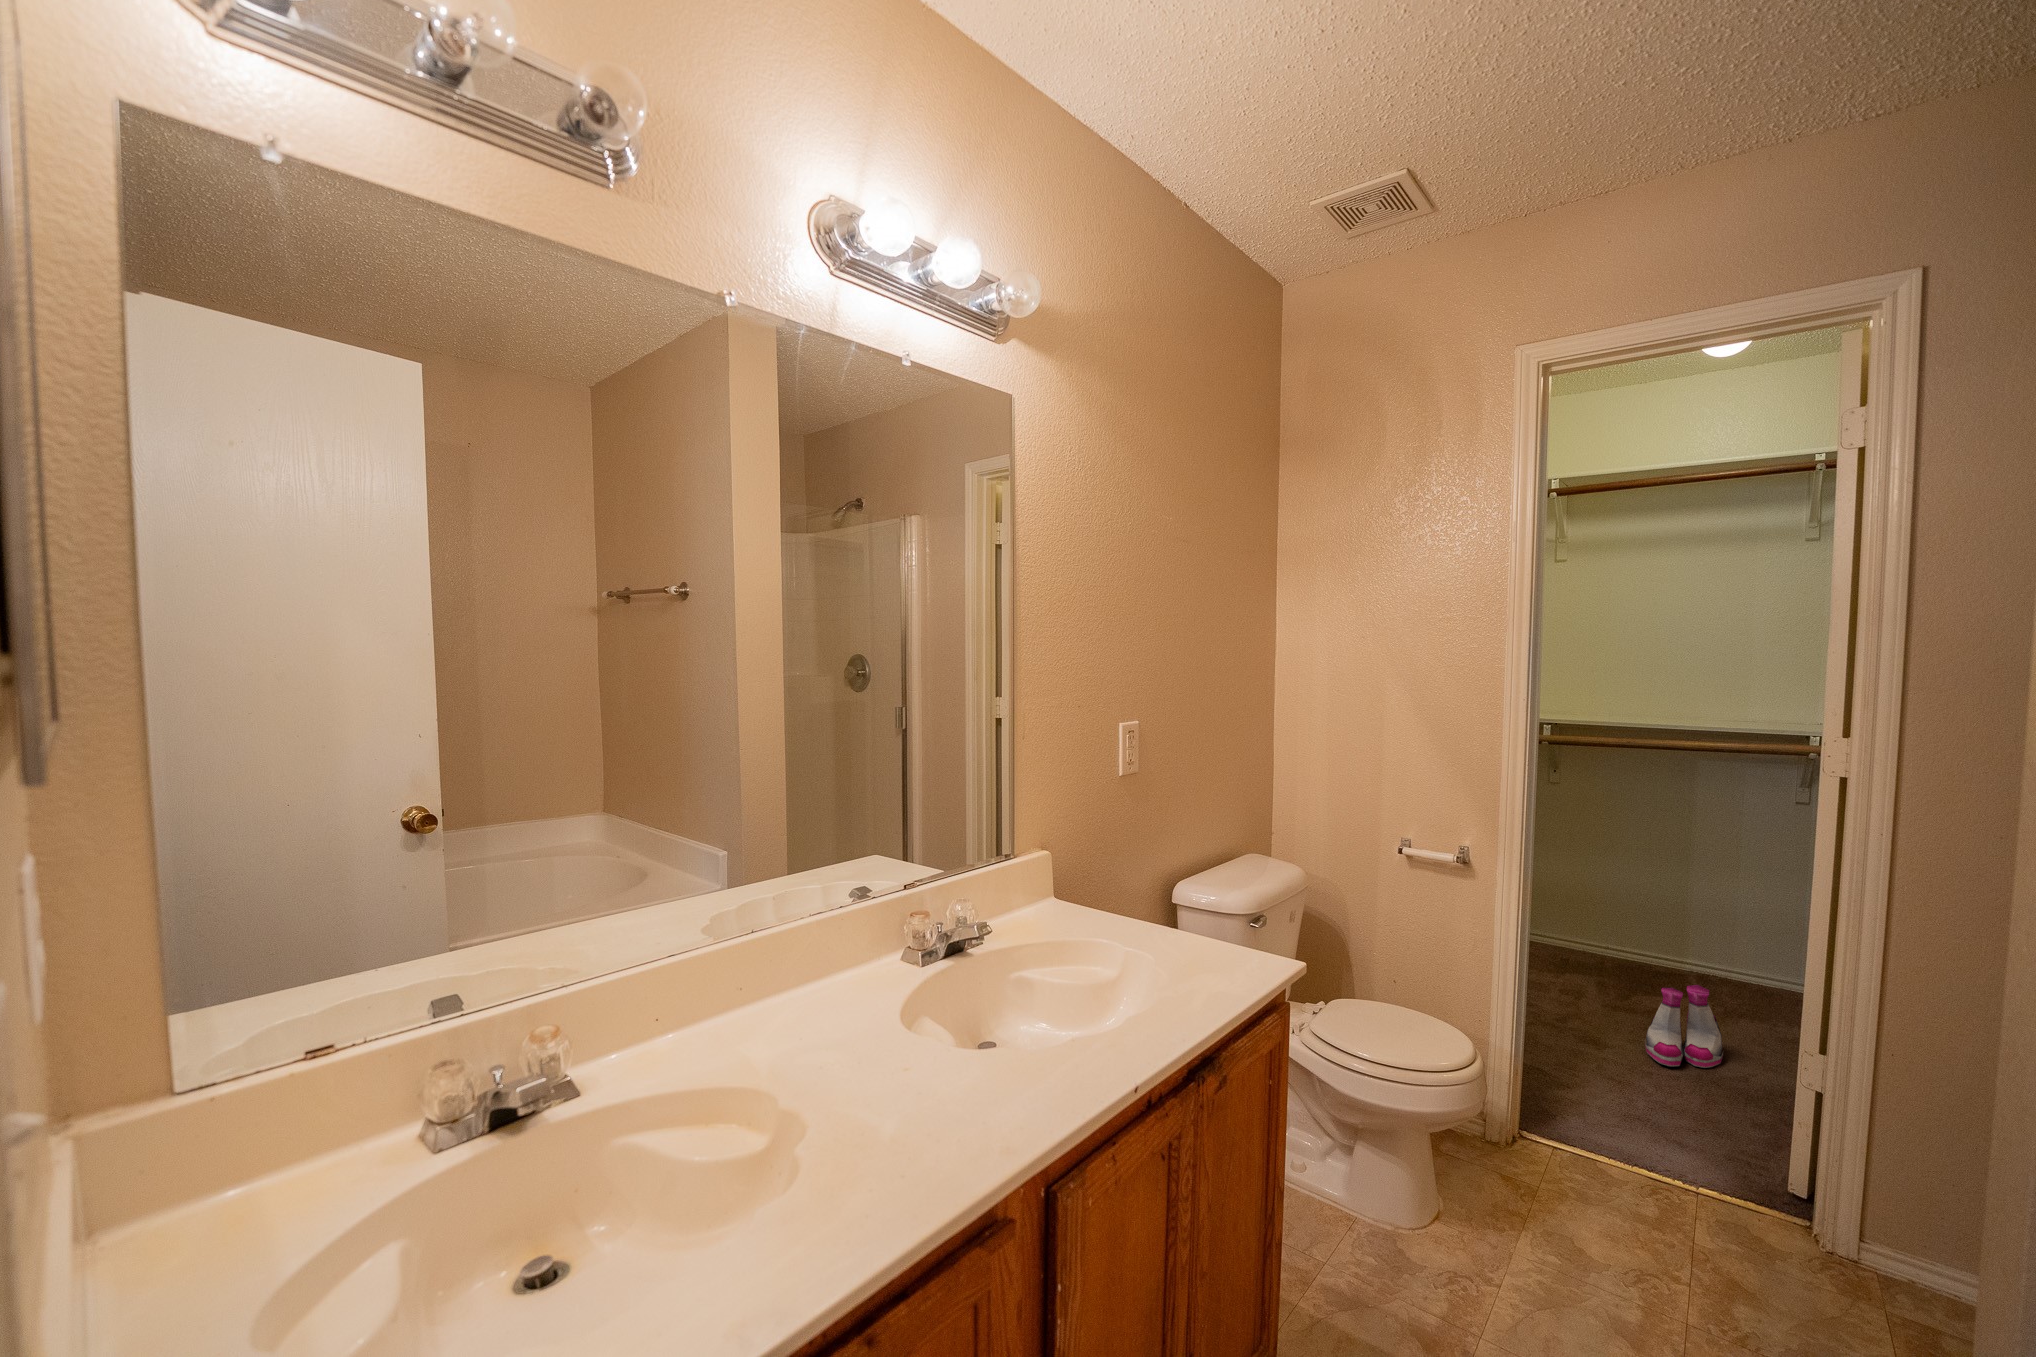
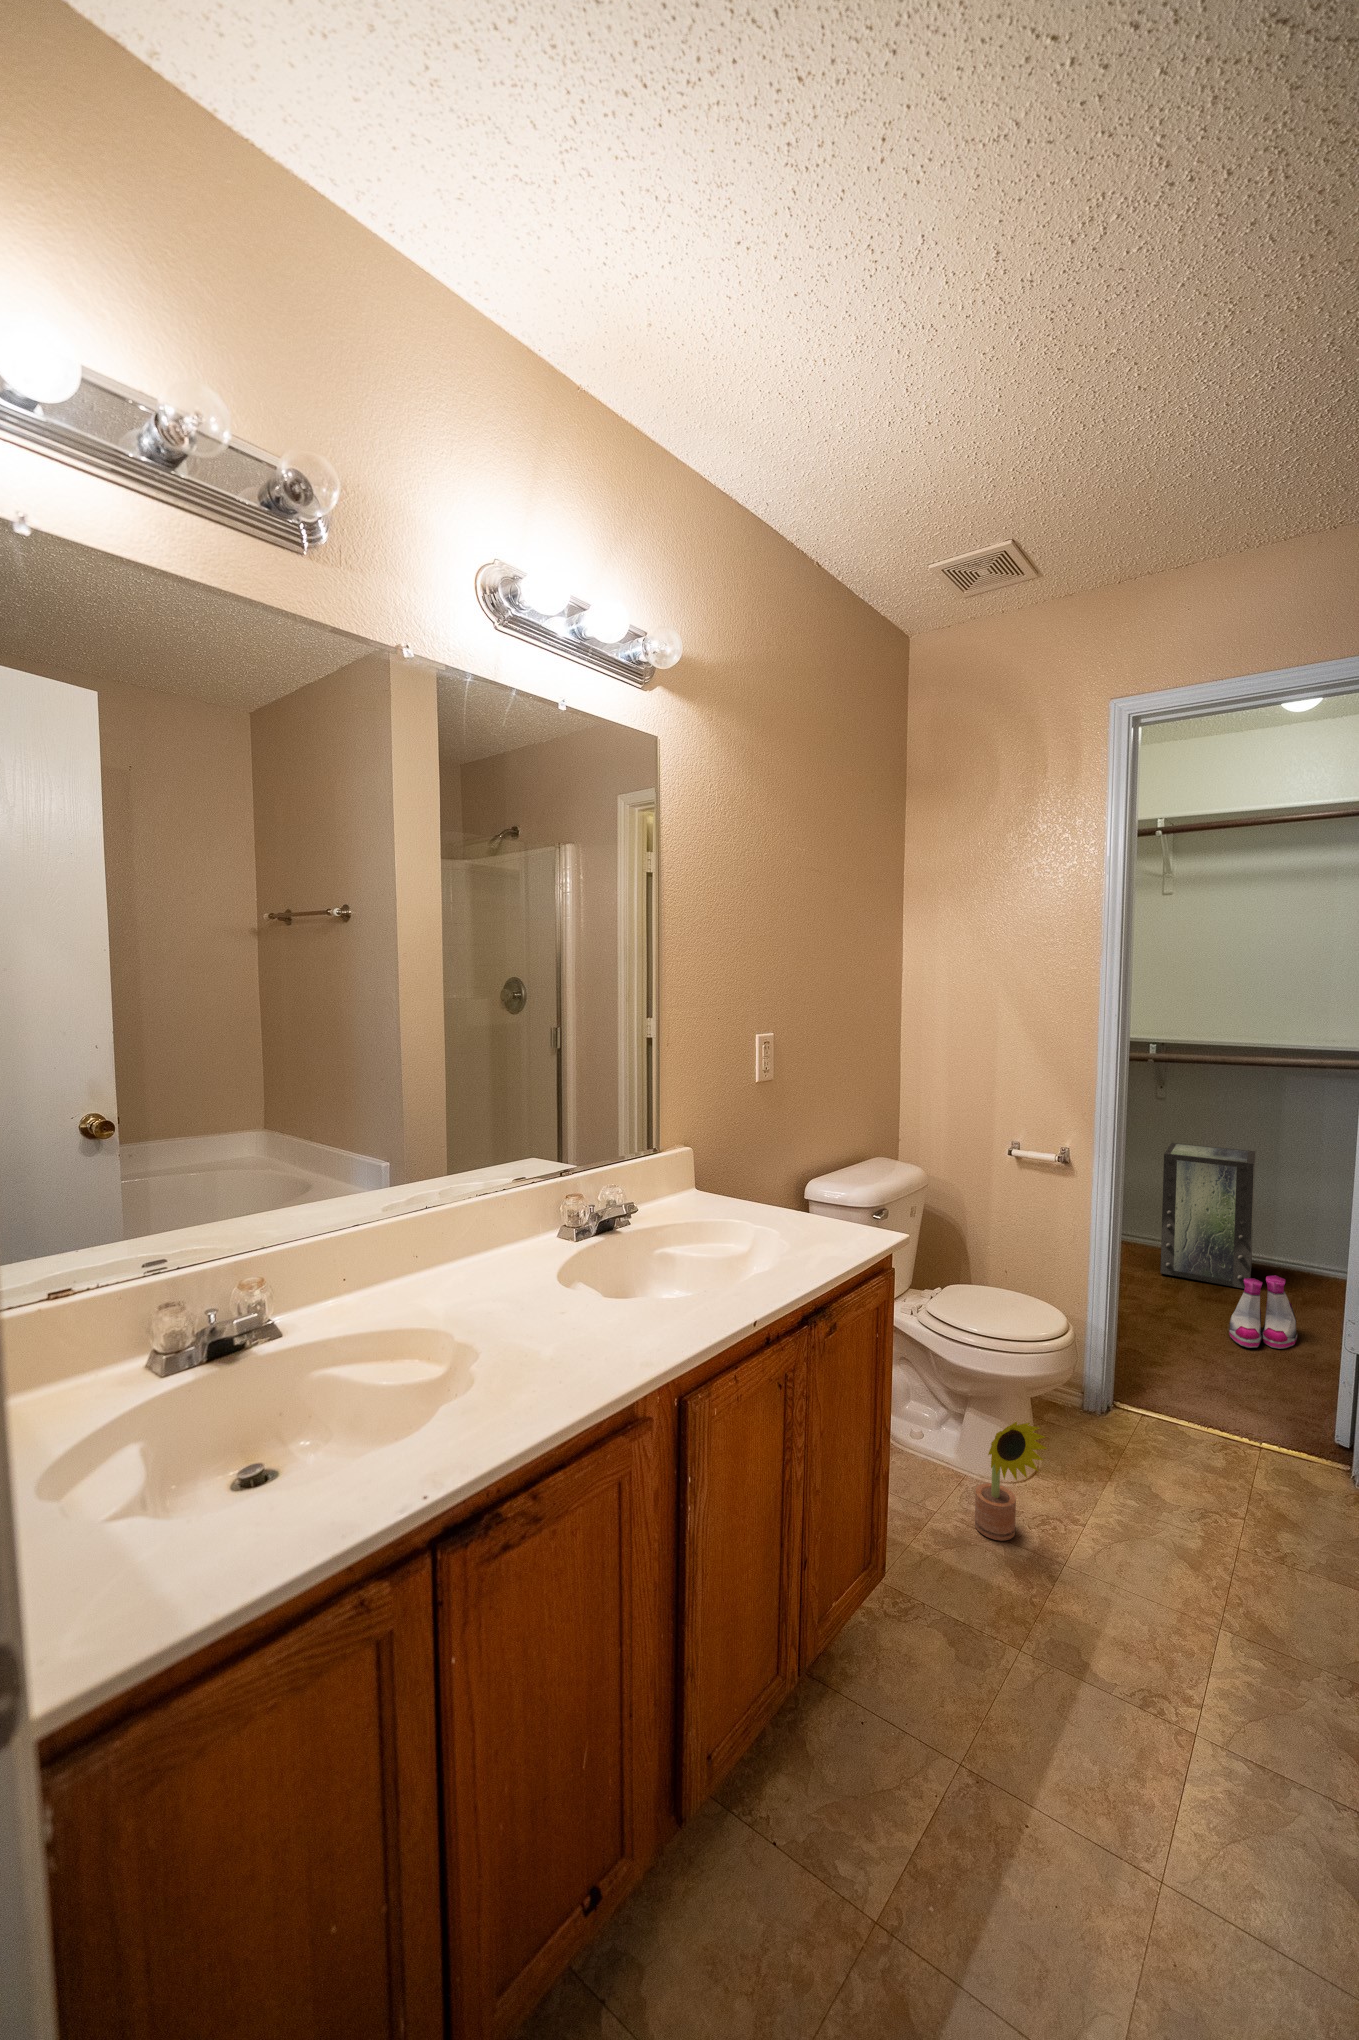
storage box: none [1563,833,1667,997] -> present [1160,1143,1255,1289]
decorative plant: none [1373,1165,1458,1300] -> present [975,1422,1047,1541]

